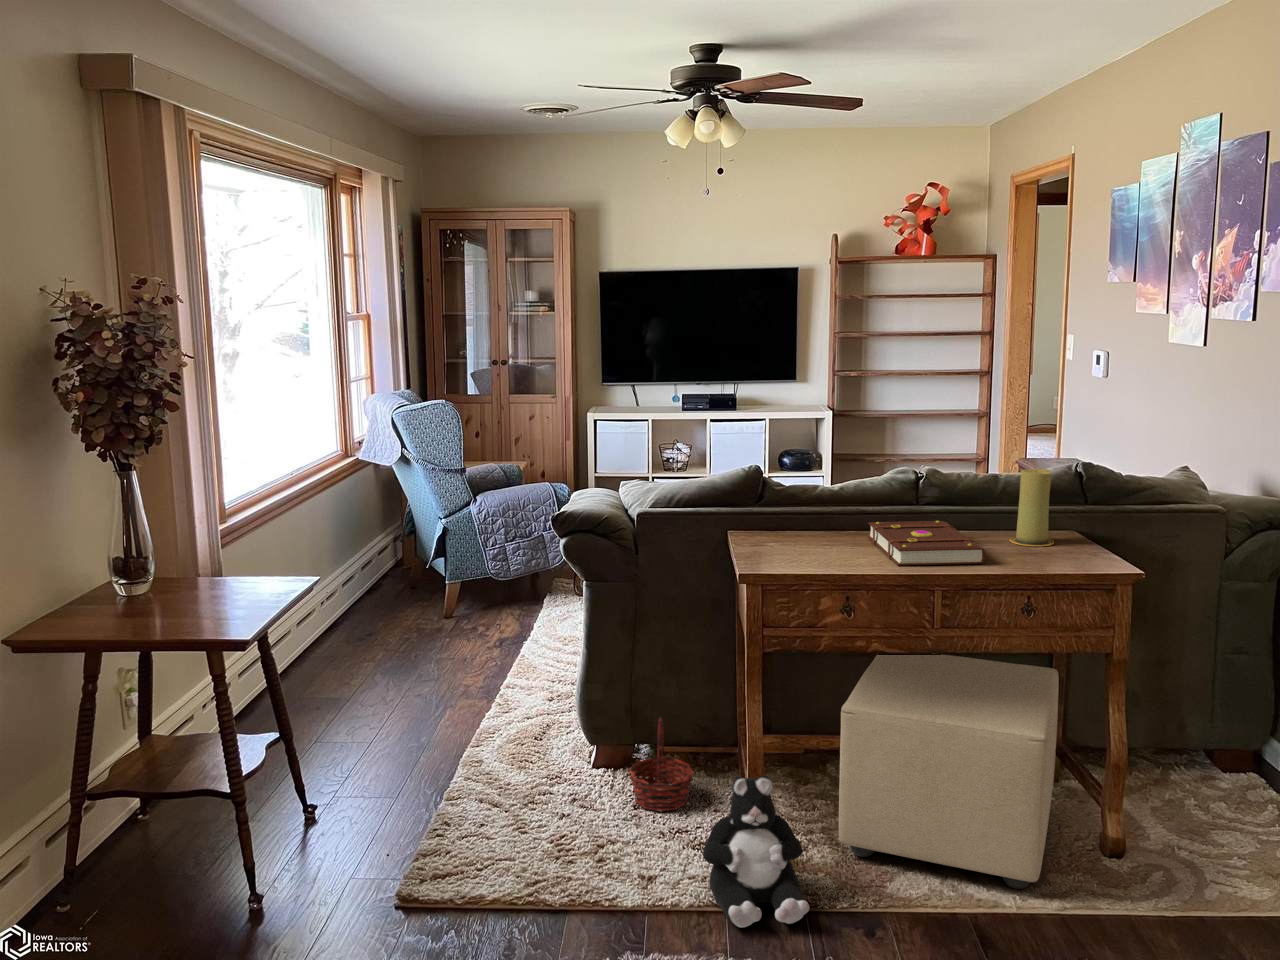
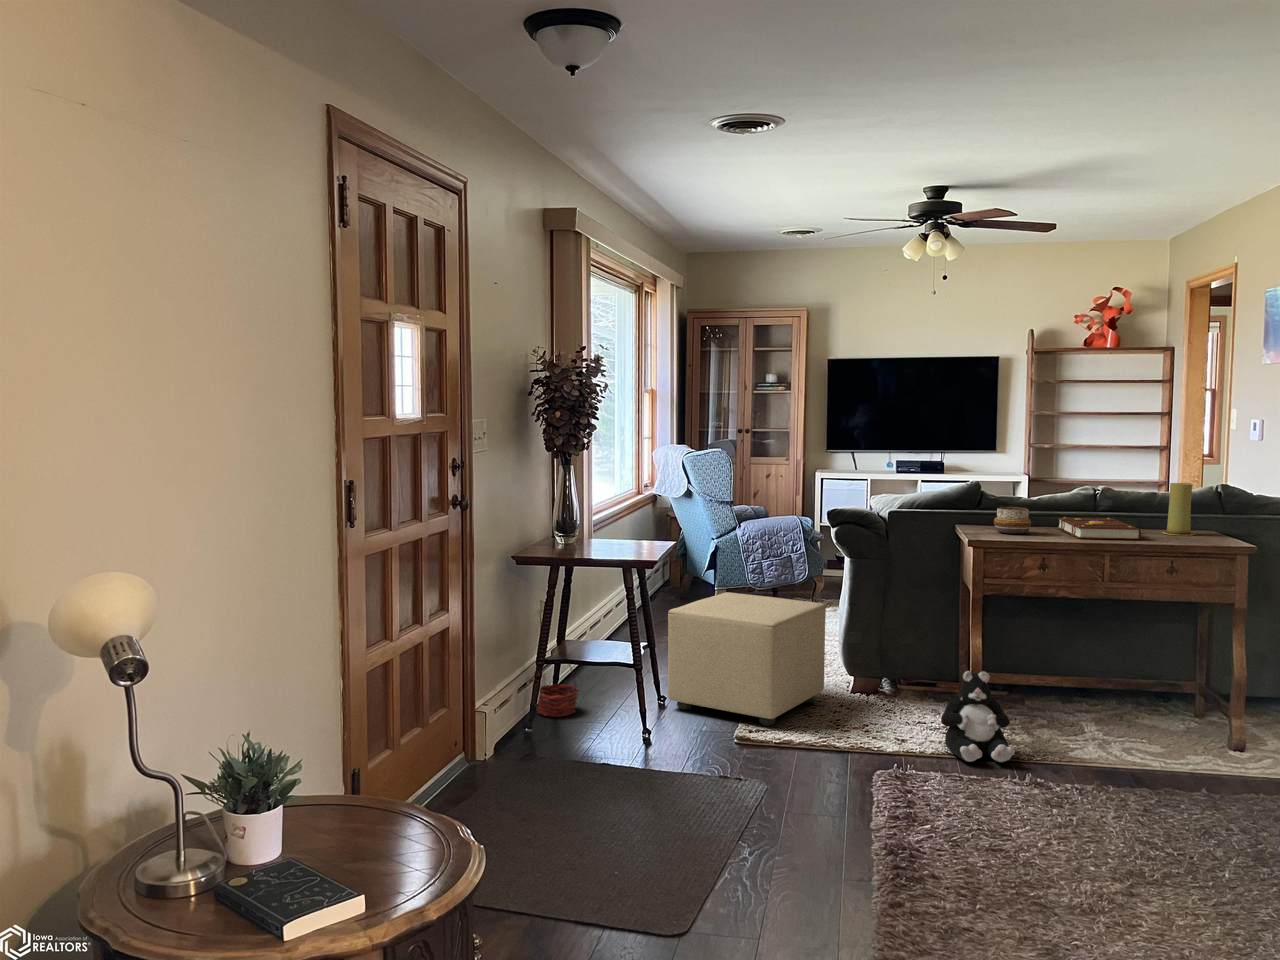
decorative bowl: none [778,515,831,558] -> present [994,507,1031,534]
ottoman: present [839,655,1059,889] -> present [668,592,826,726]
basket: present [630,717,694,812] -> present [537,664,579,717]

